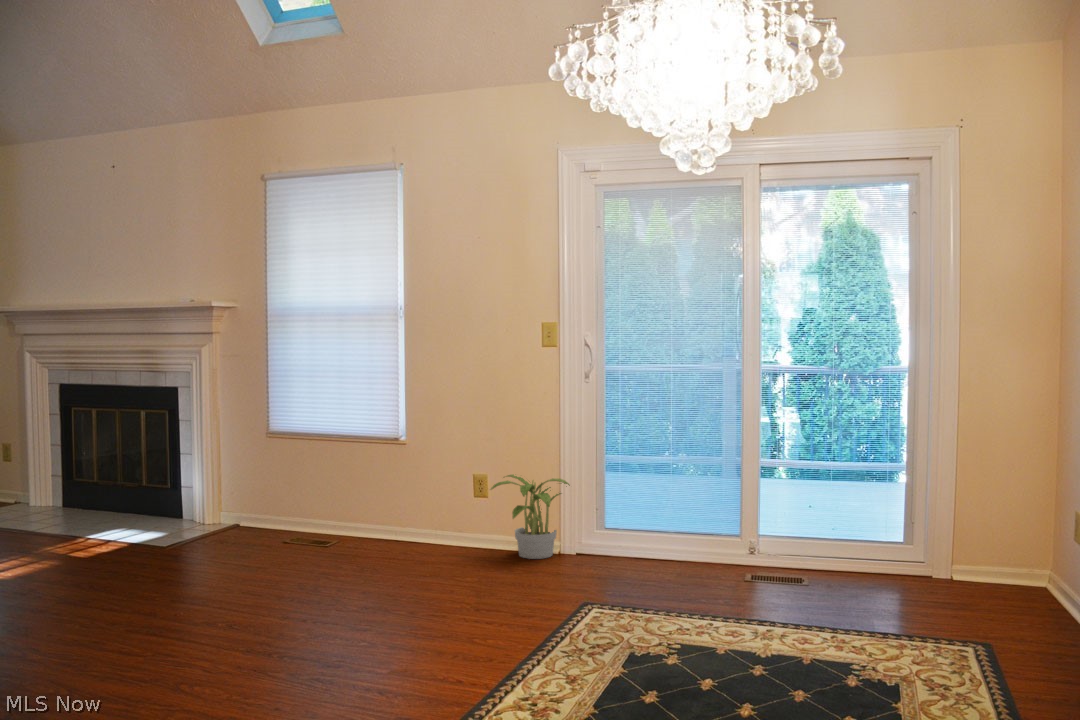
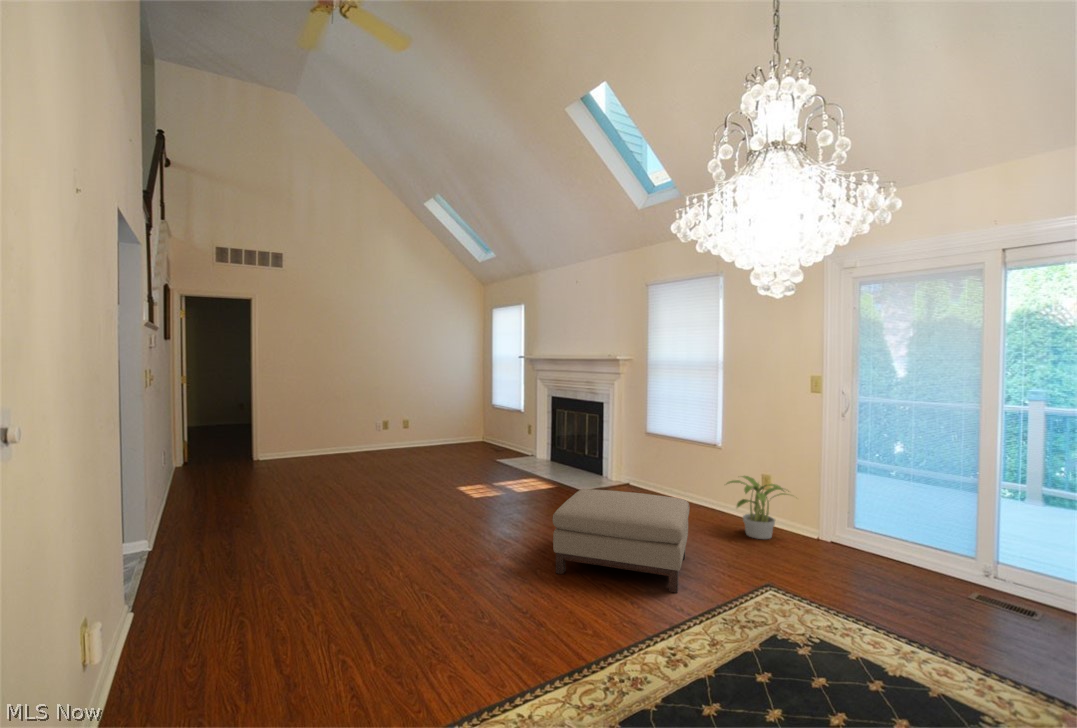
ottoman: none [276,509,490,658] -> present [553,489,689,593]

